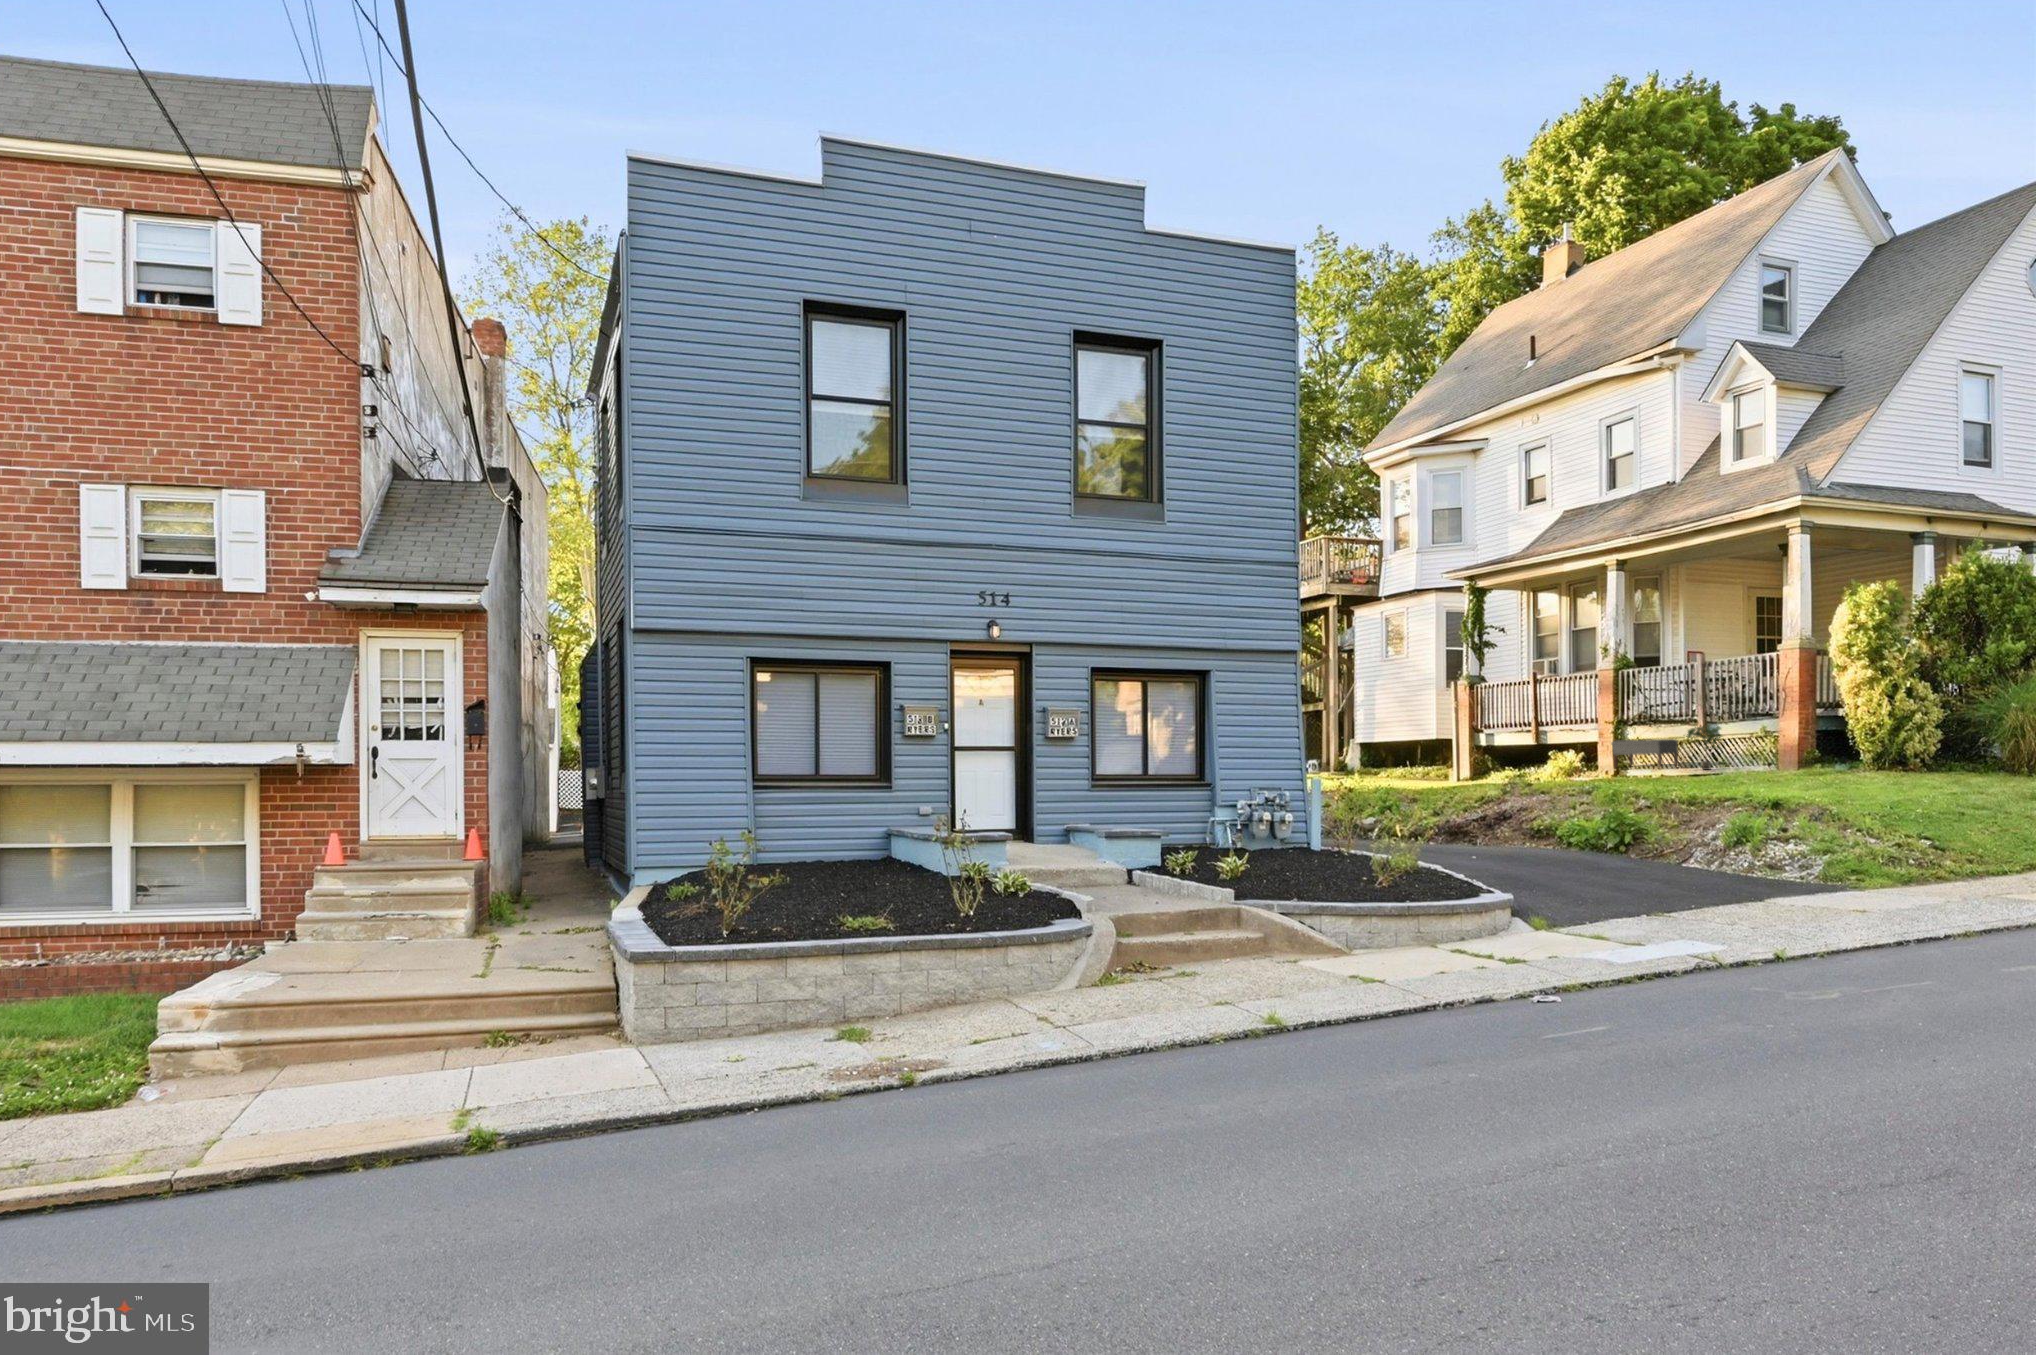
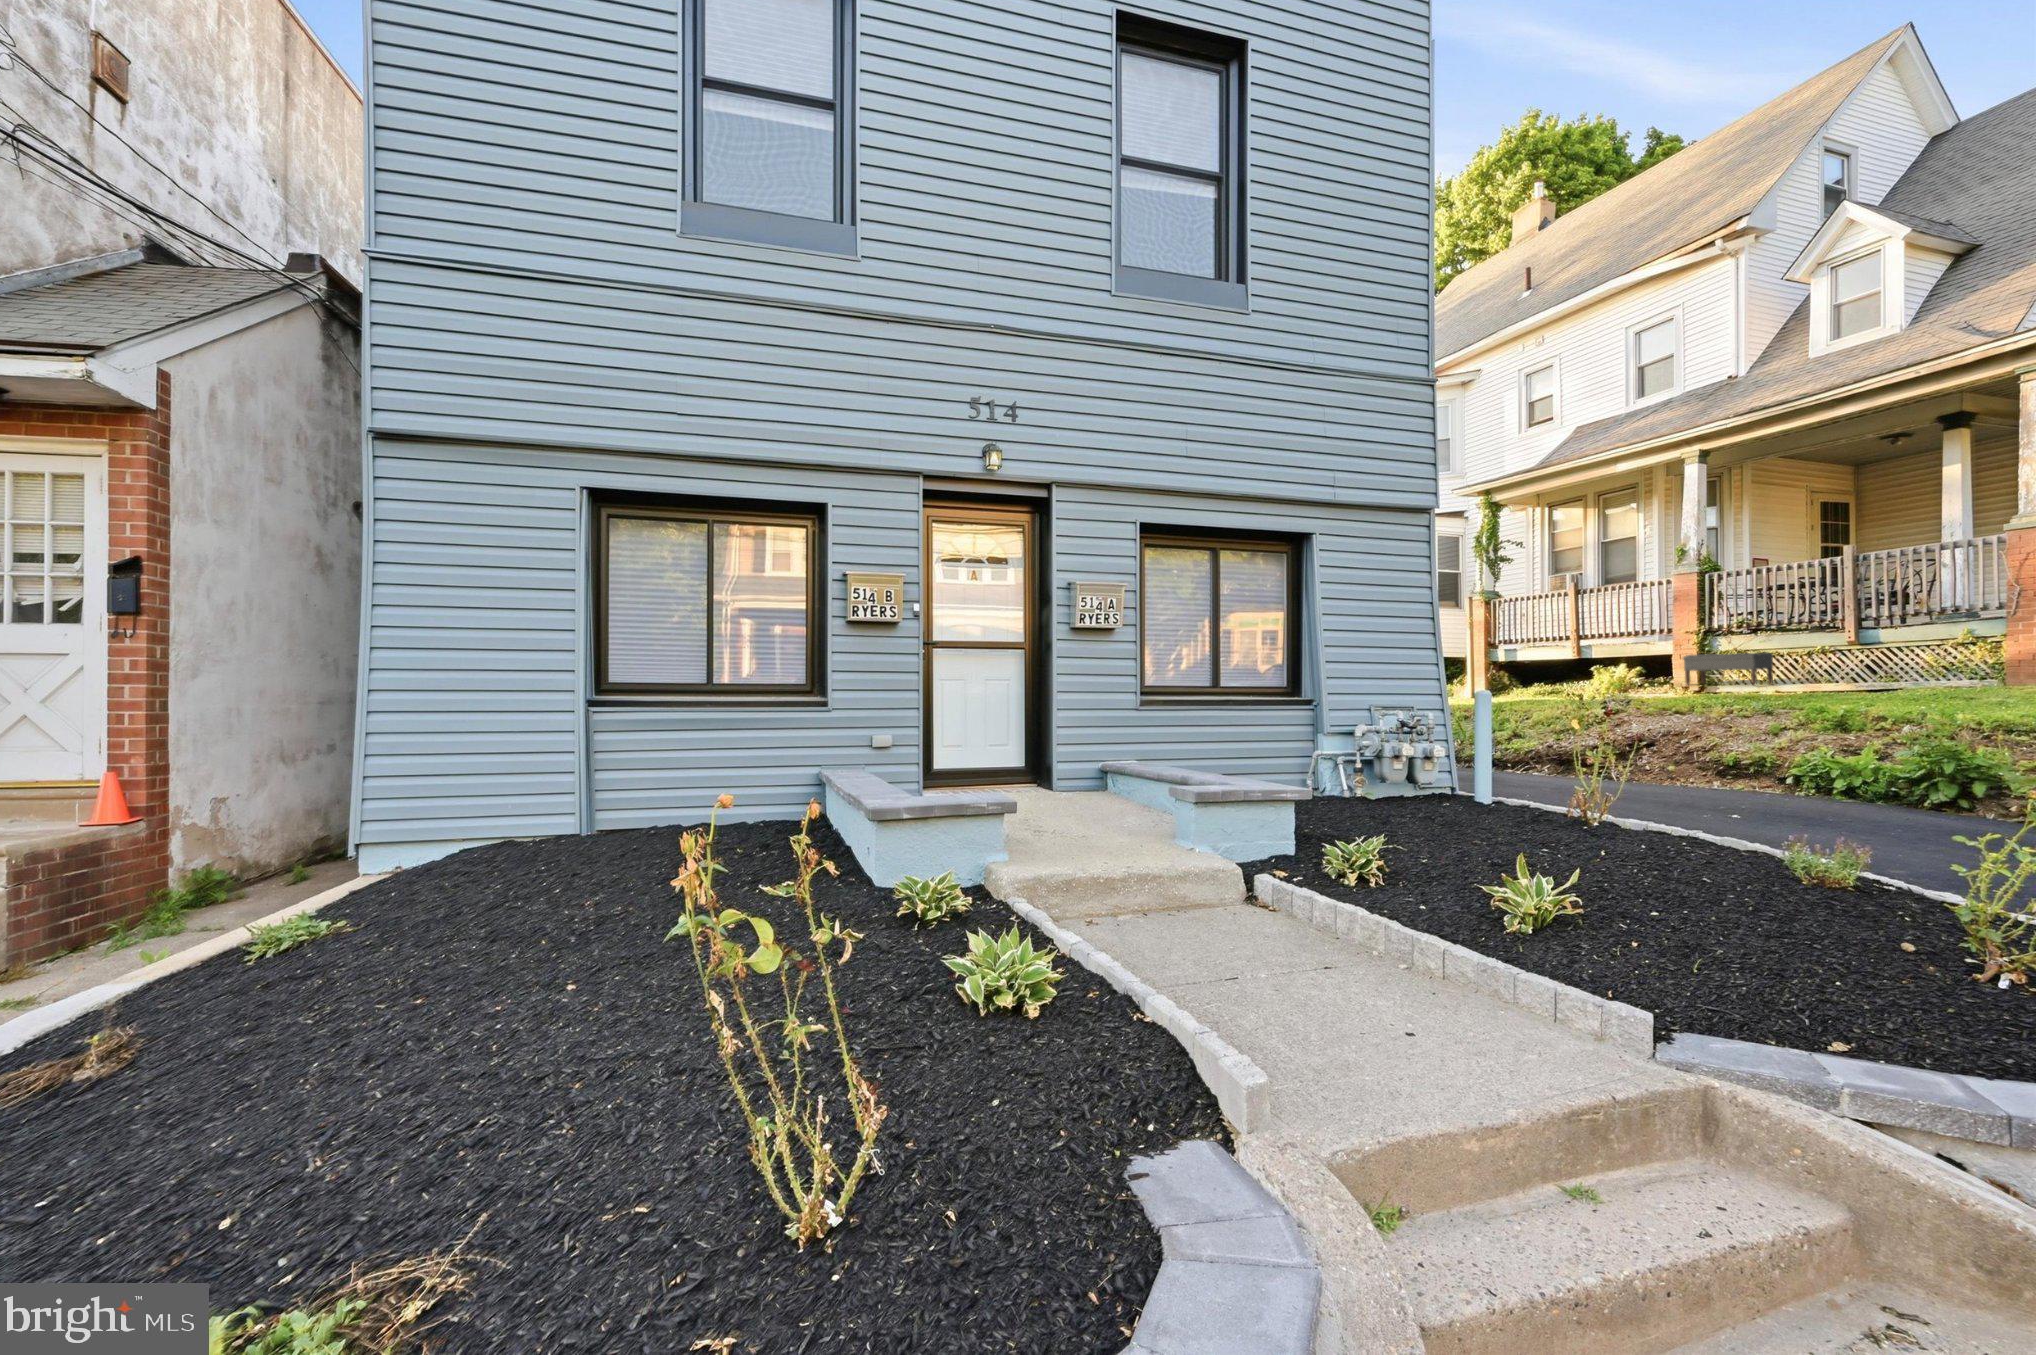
potted plant: present [1686,726,1721,770] -> none [1791,635,1848,687]

